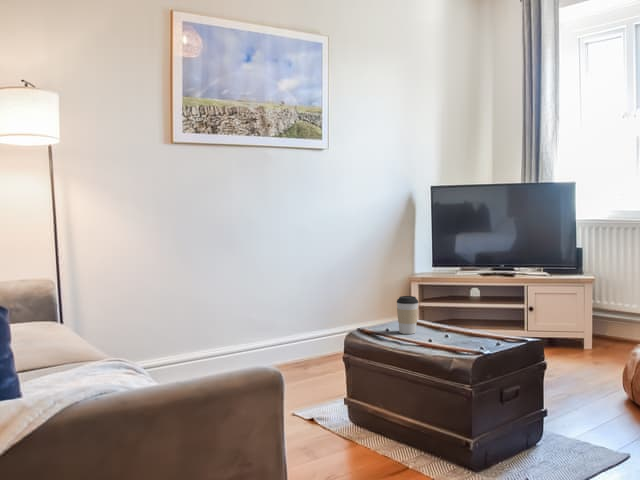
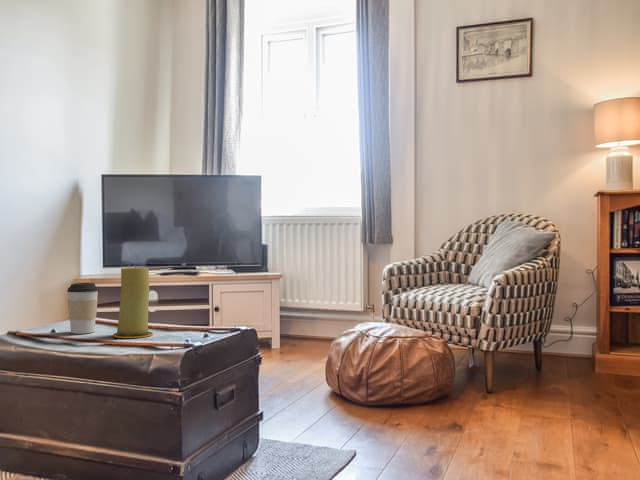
candle: none [427,287,457,342] -> present [113,267,153,338]

